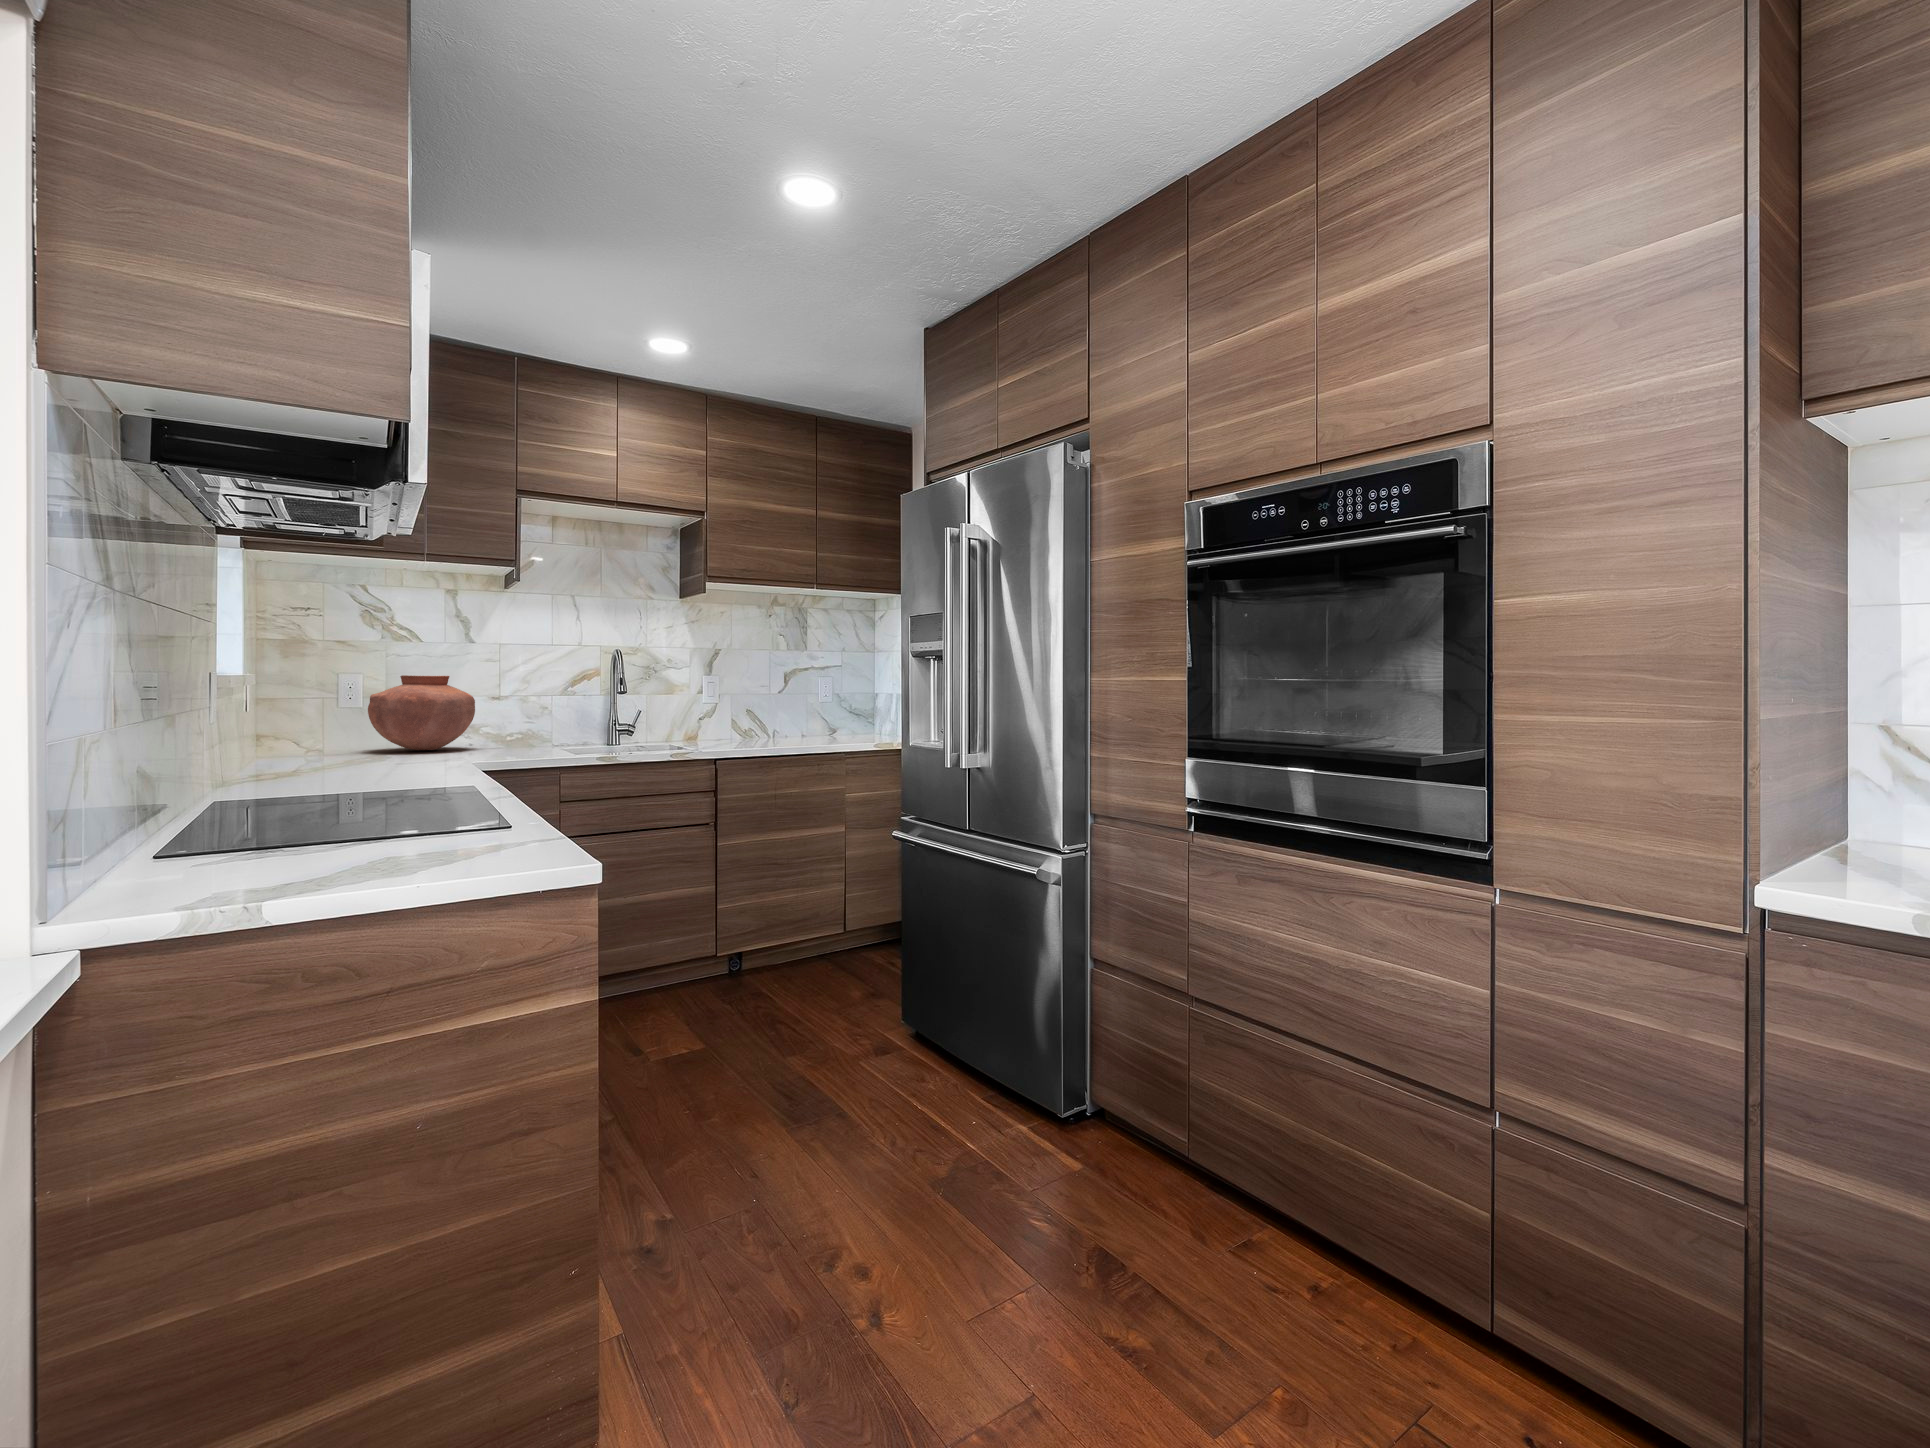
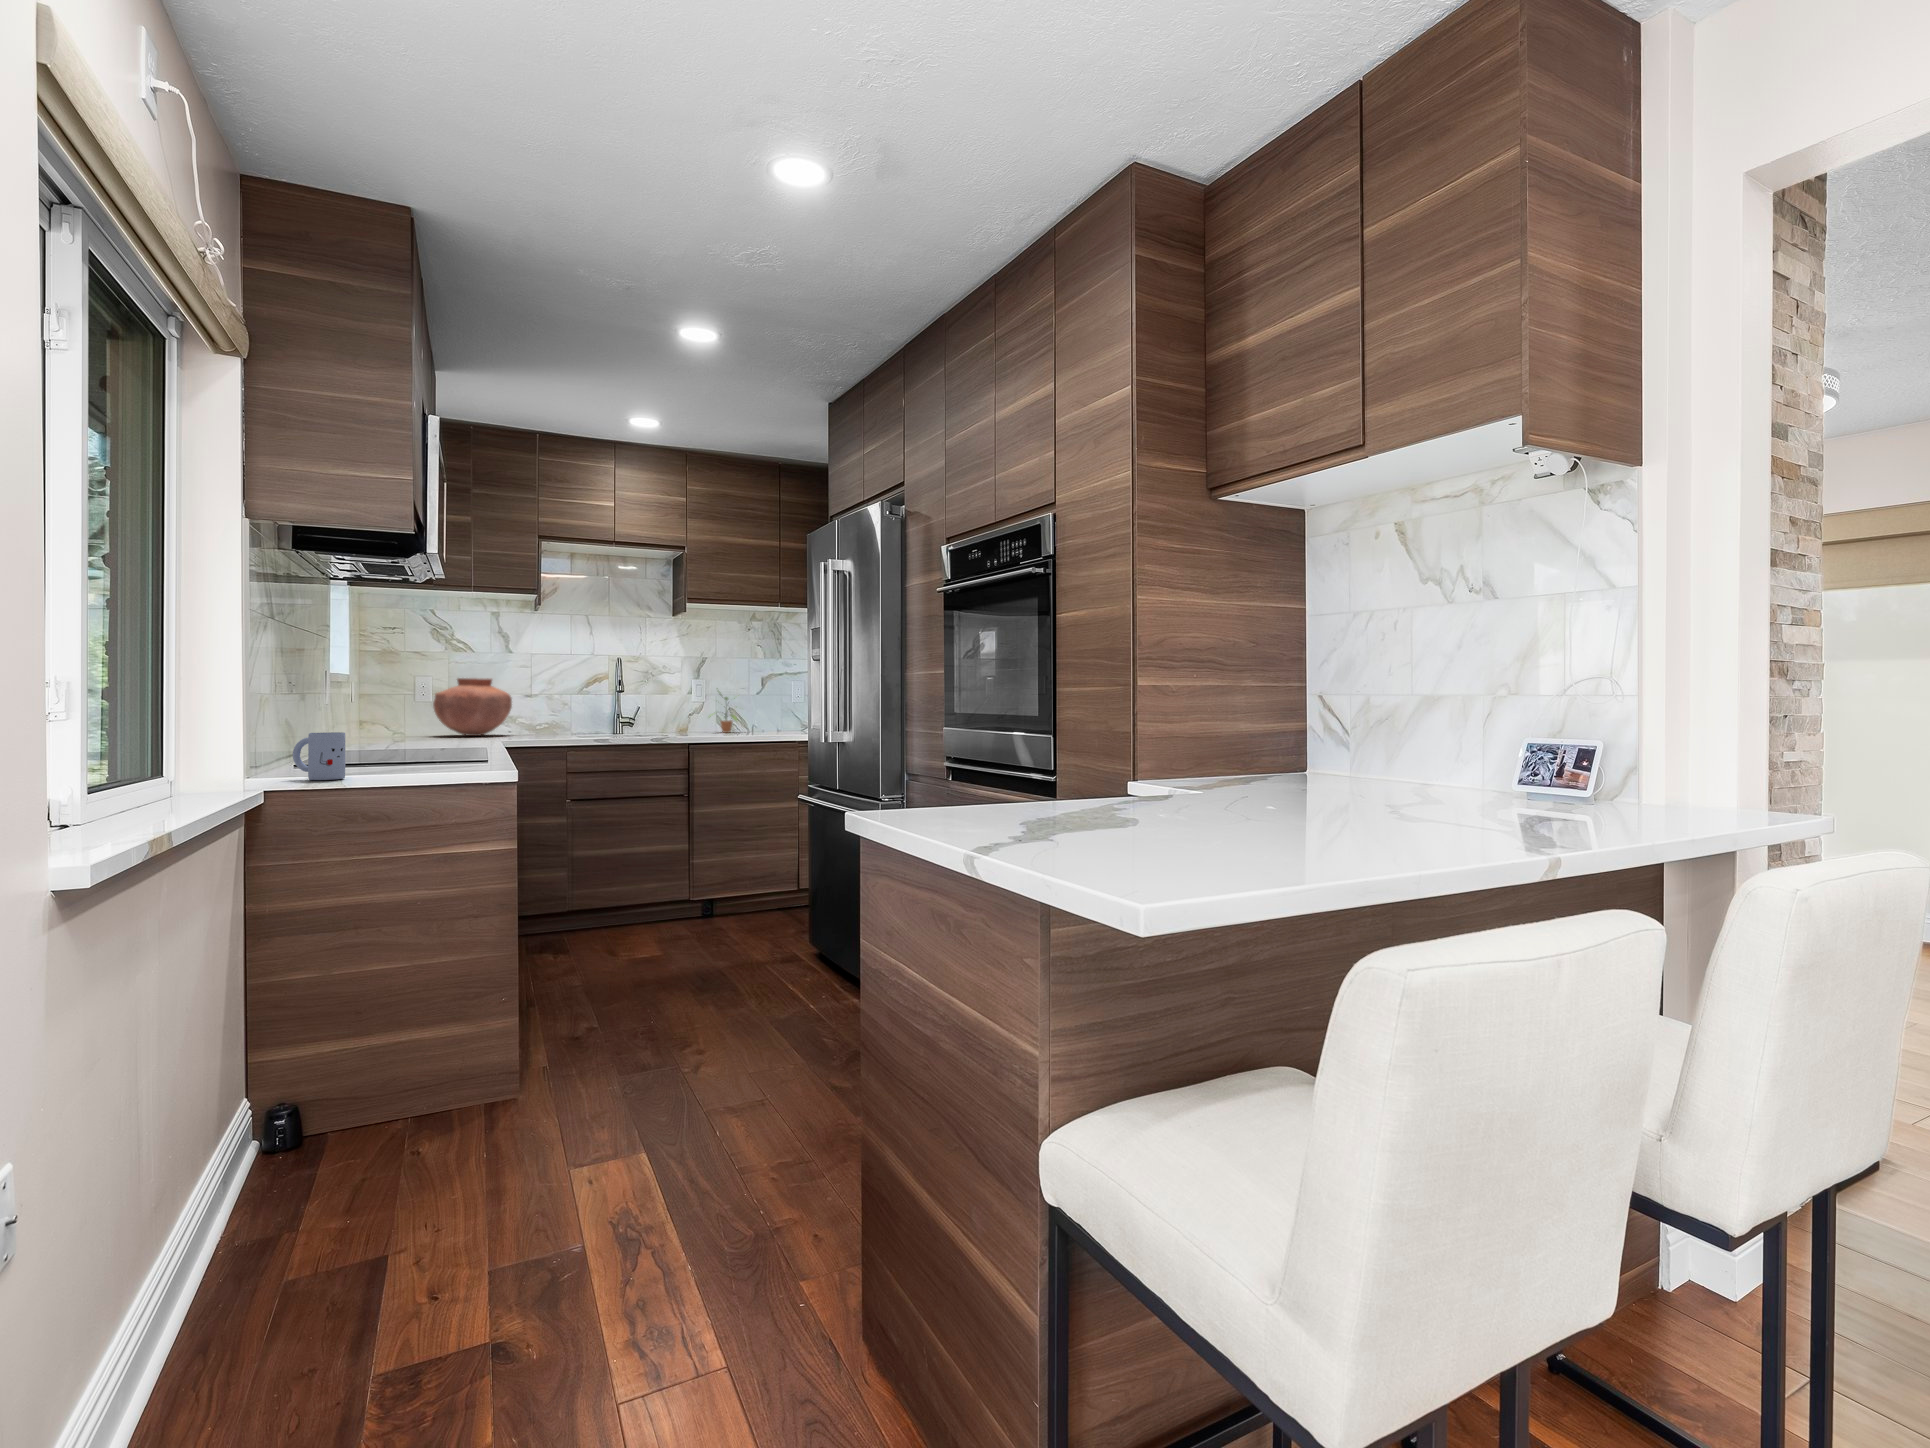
potted plant: none [722,686,767,741] -> present [710,694,737,733]
mug: none [152,801,265,901] -> present [293,732,345,780]

